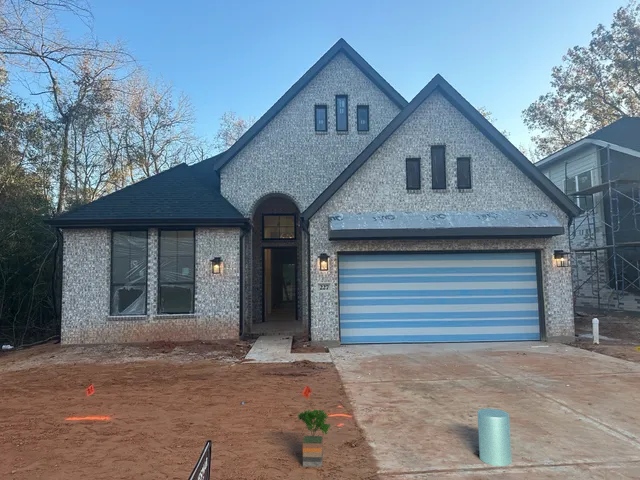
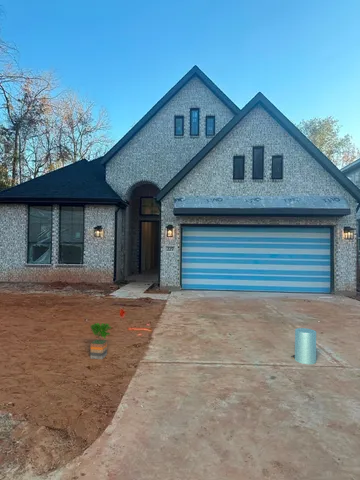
trash can: present [474,409,512,466] -> present [292,328,316,364]

